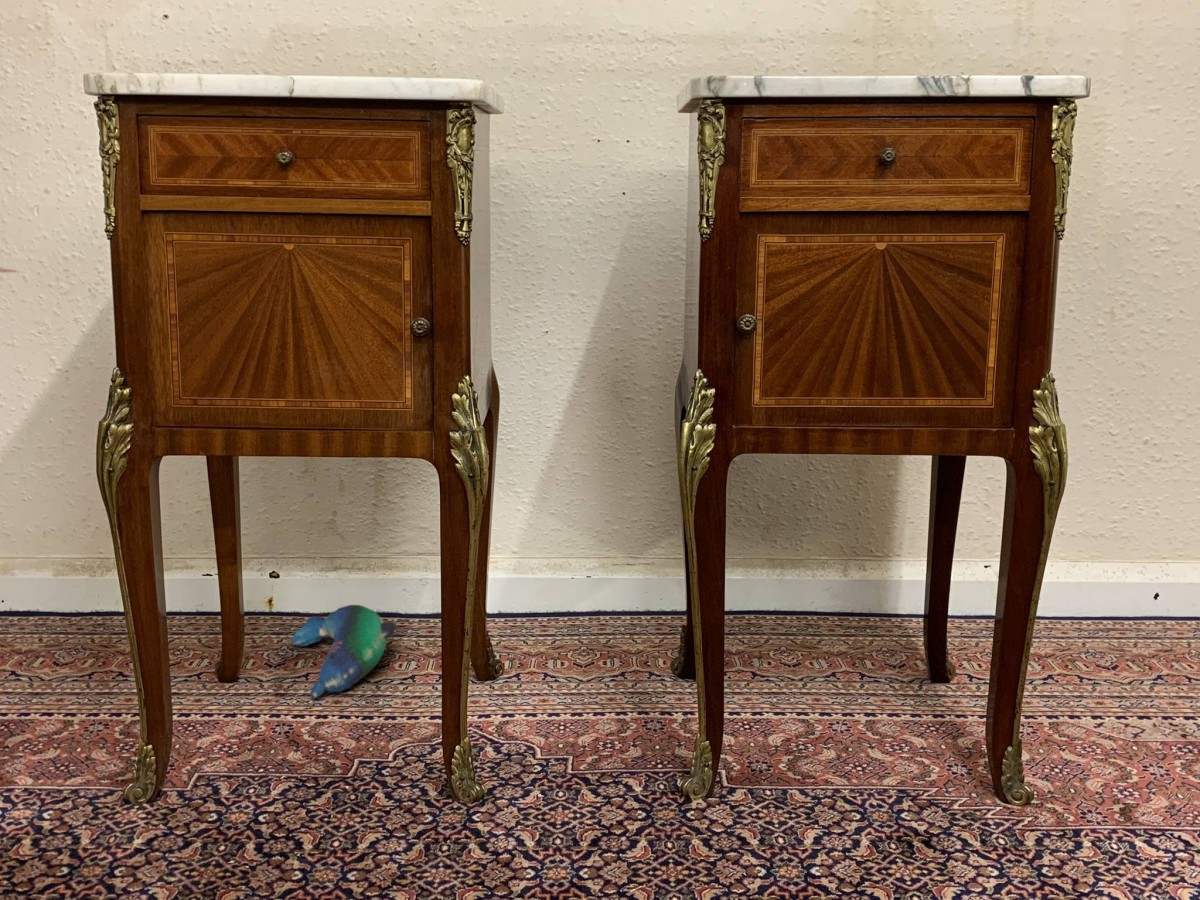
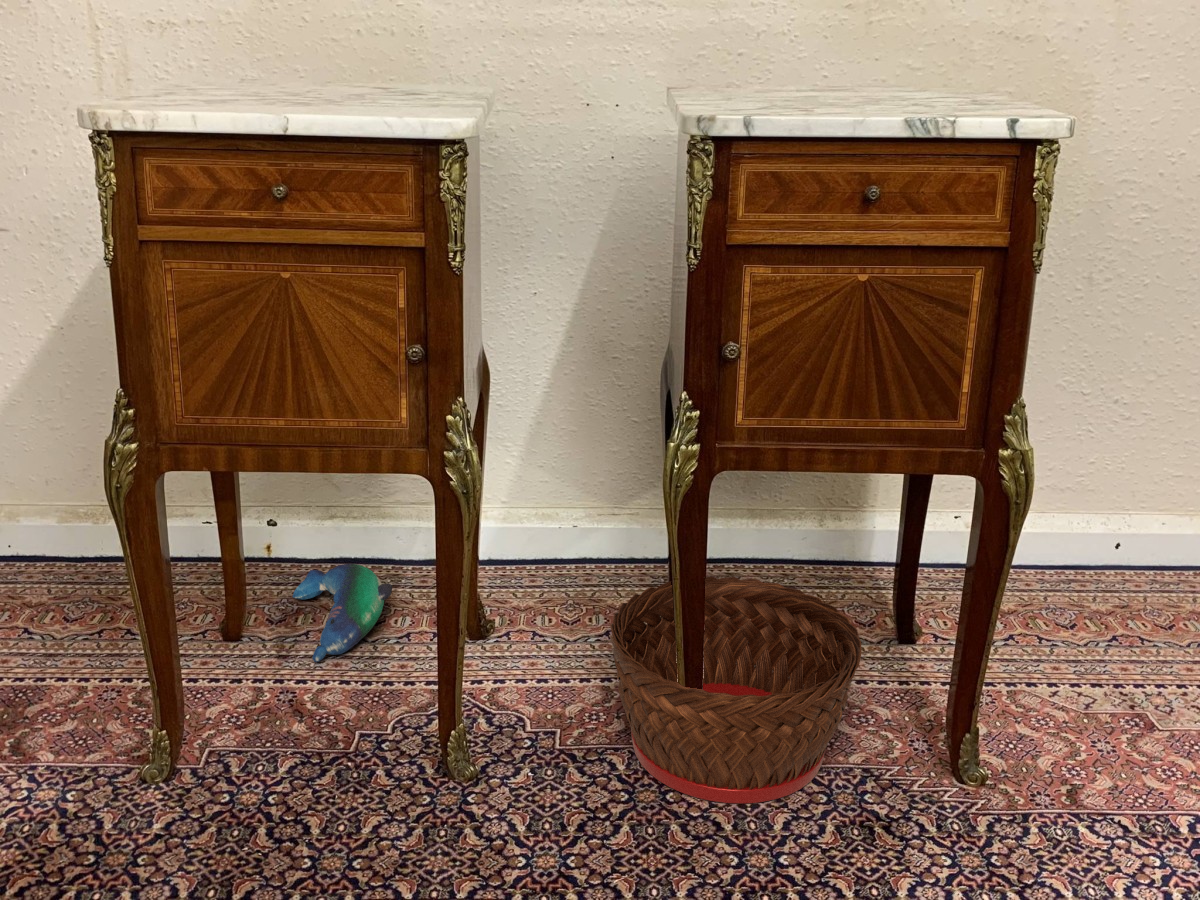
basket: none [624,596,892,820] -> present [610,576,862,803]

